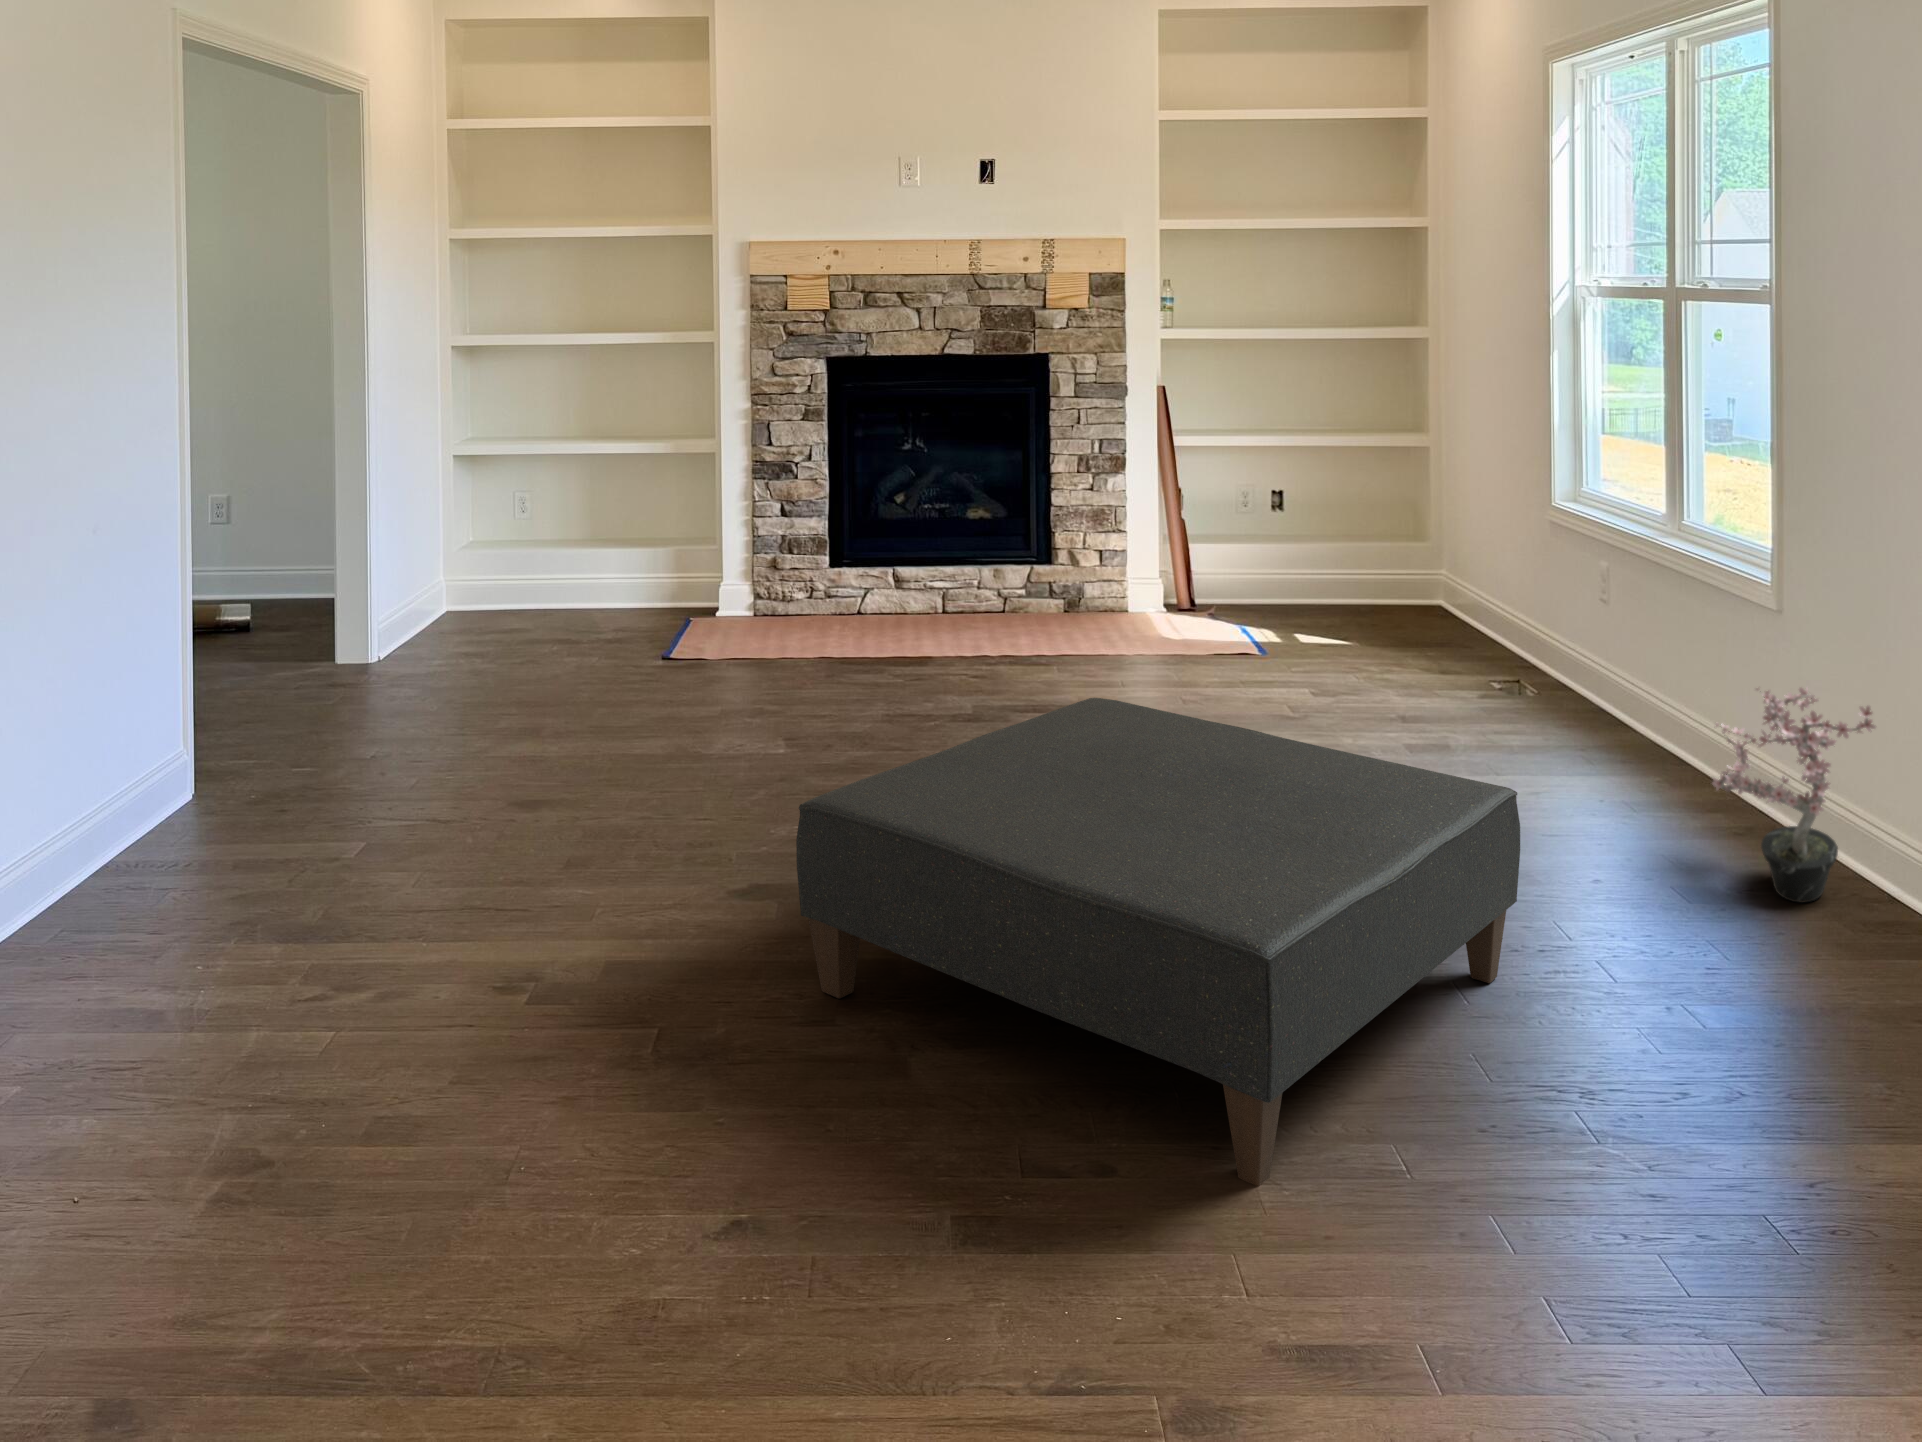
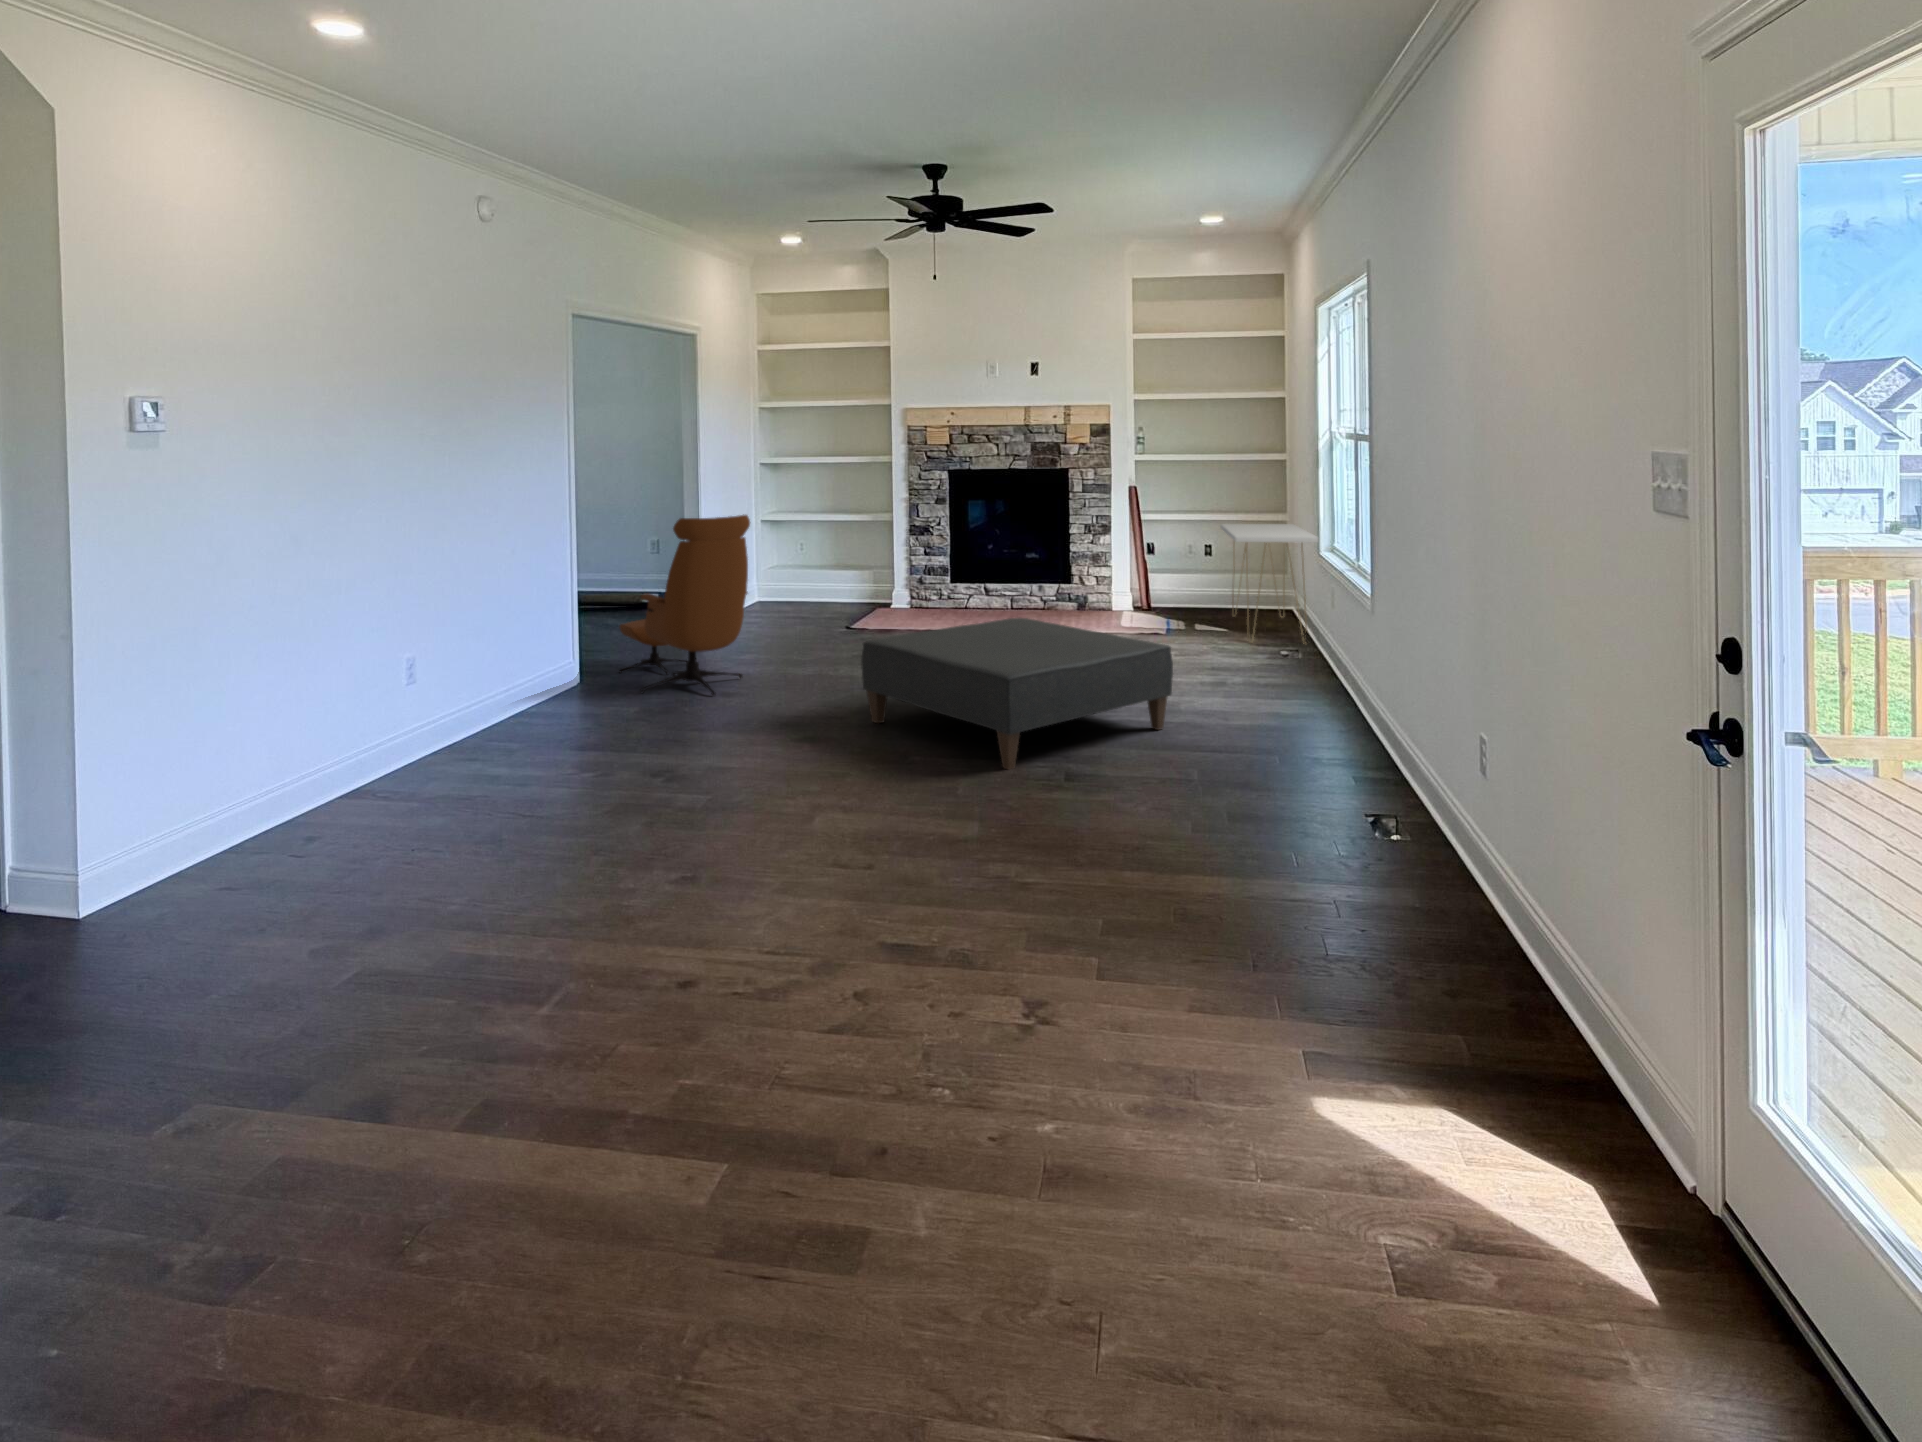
console table: none [1327,452,1562,687] -> present [1220,524,1318,644]
lounge chair: none [181,487,497,912] -> present [619,515,750,696]
potted plant: present [1712,688,1876,903] -> none [1307,613,1368,715]

